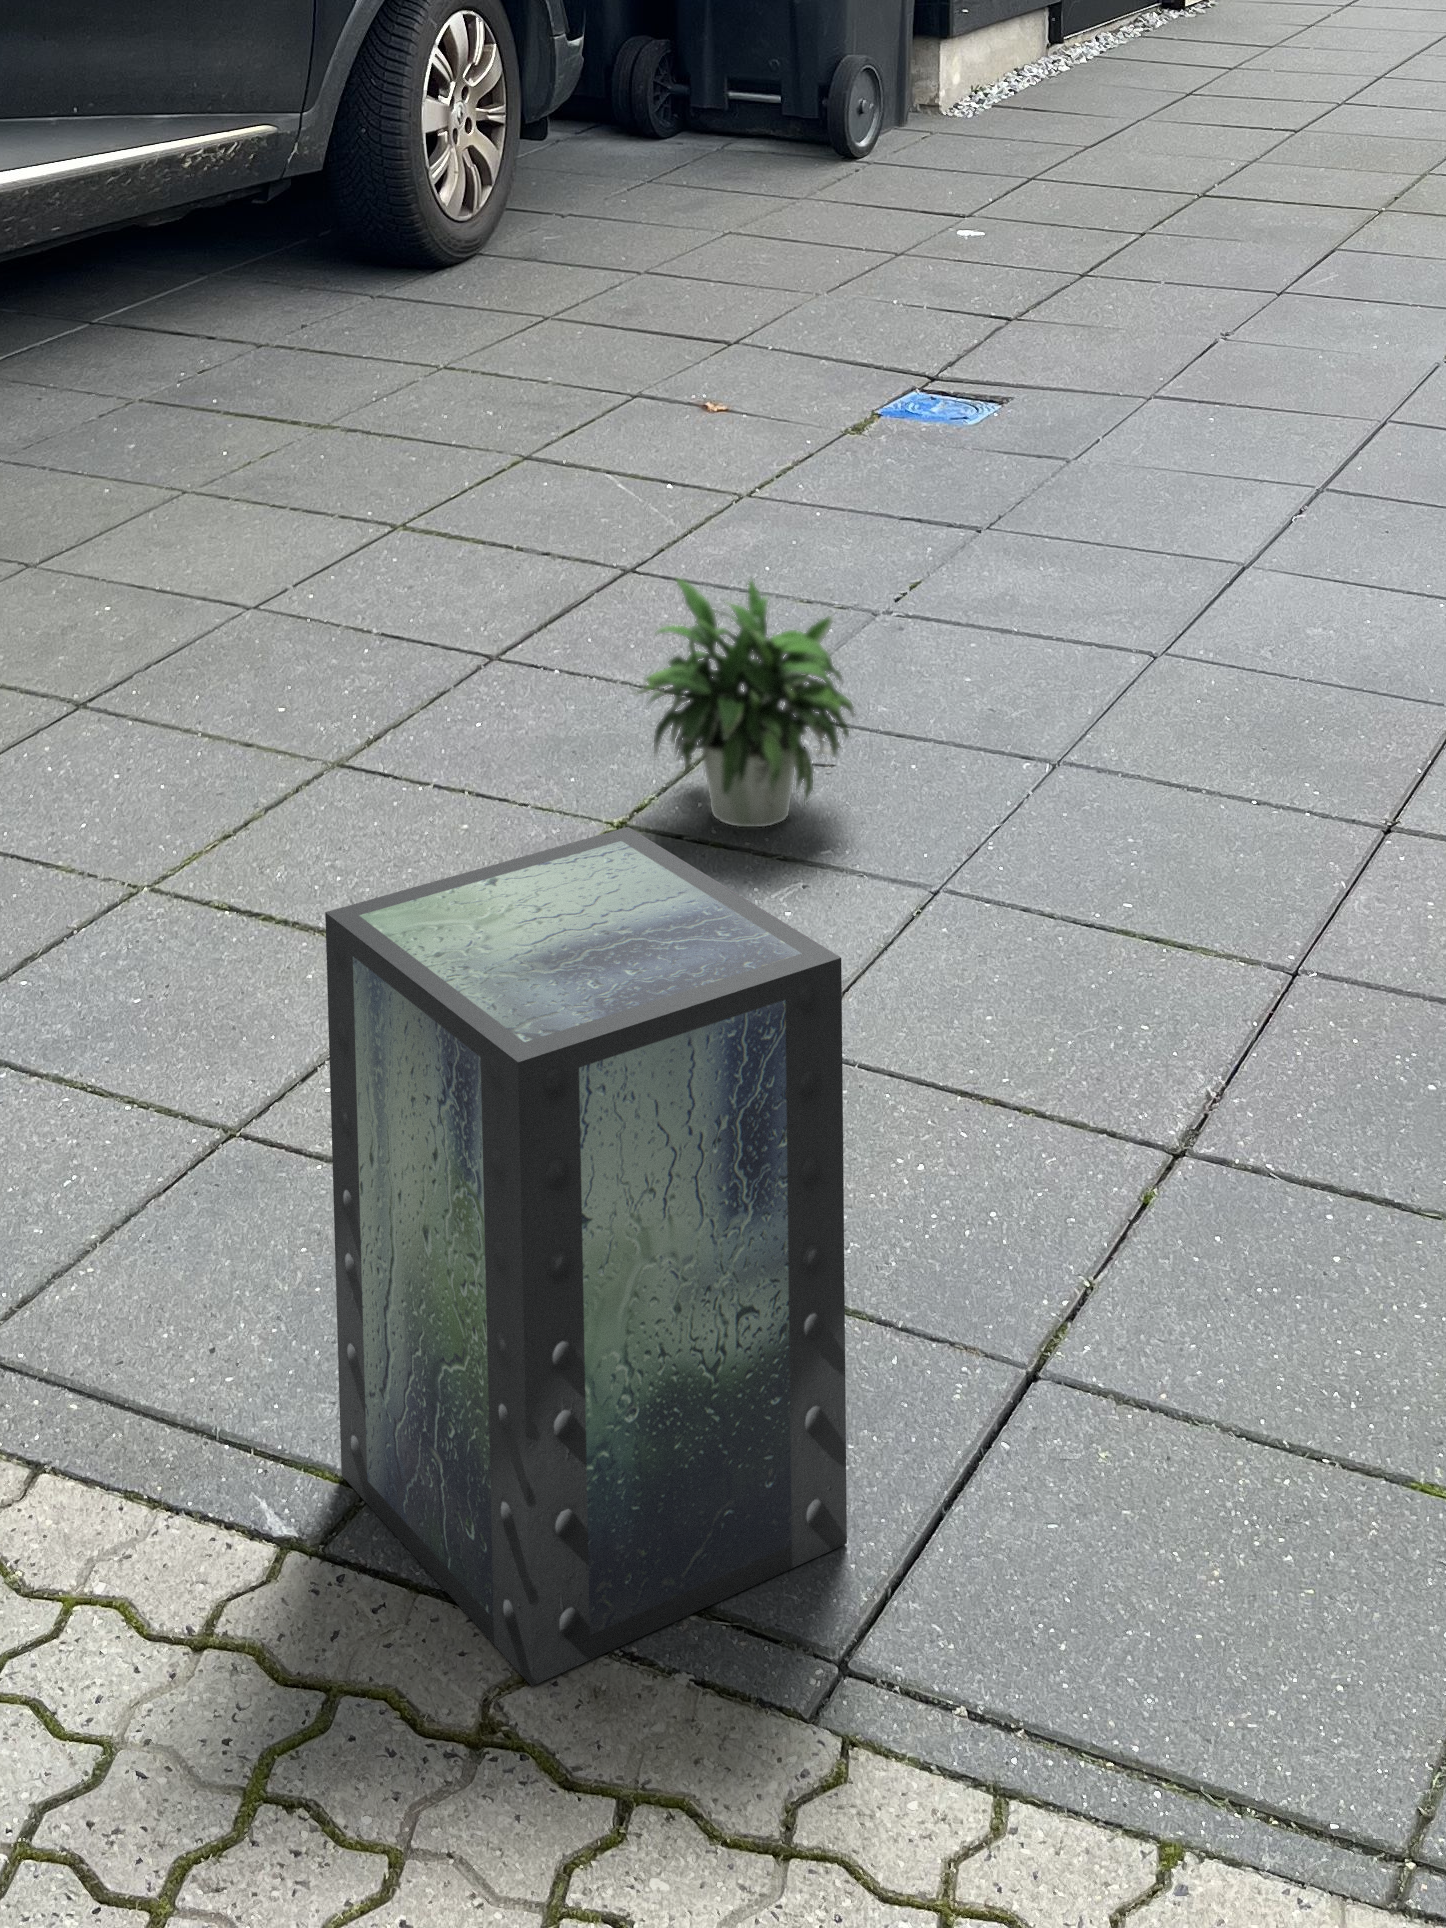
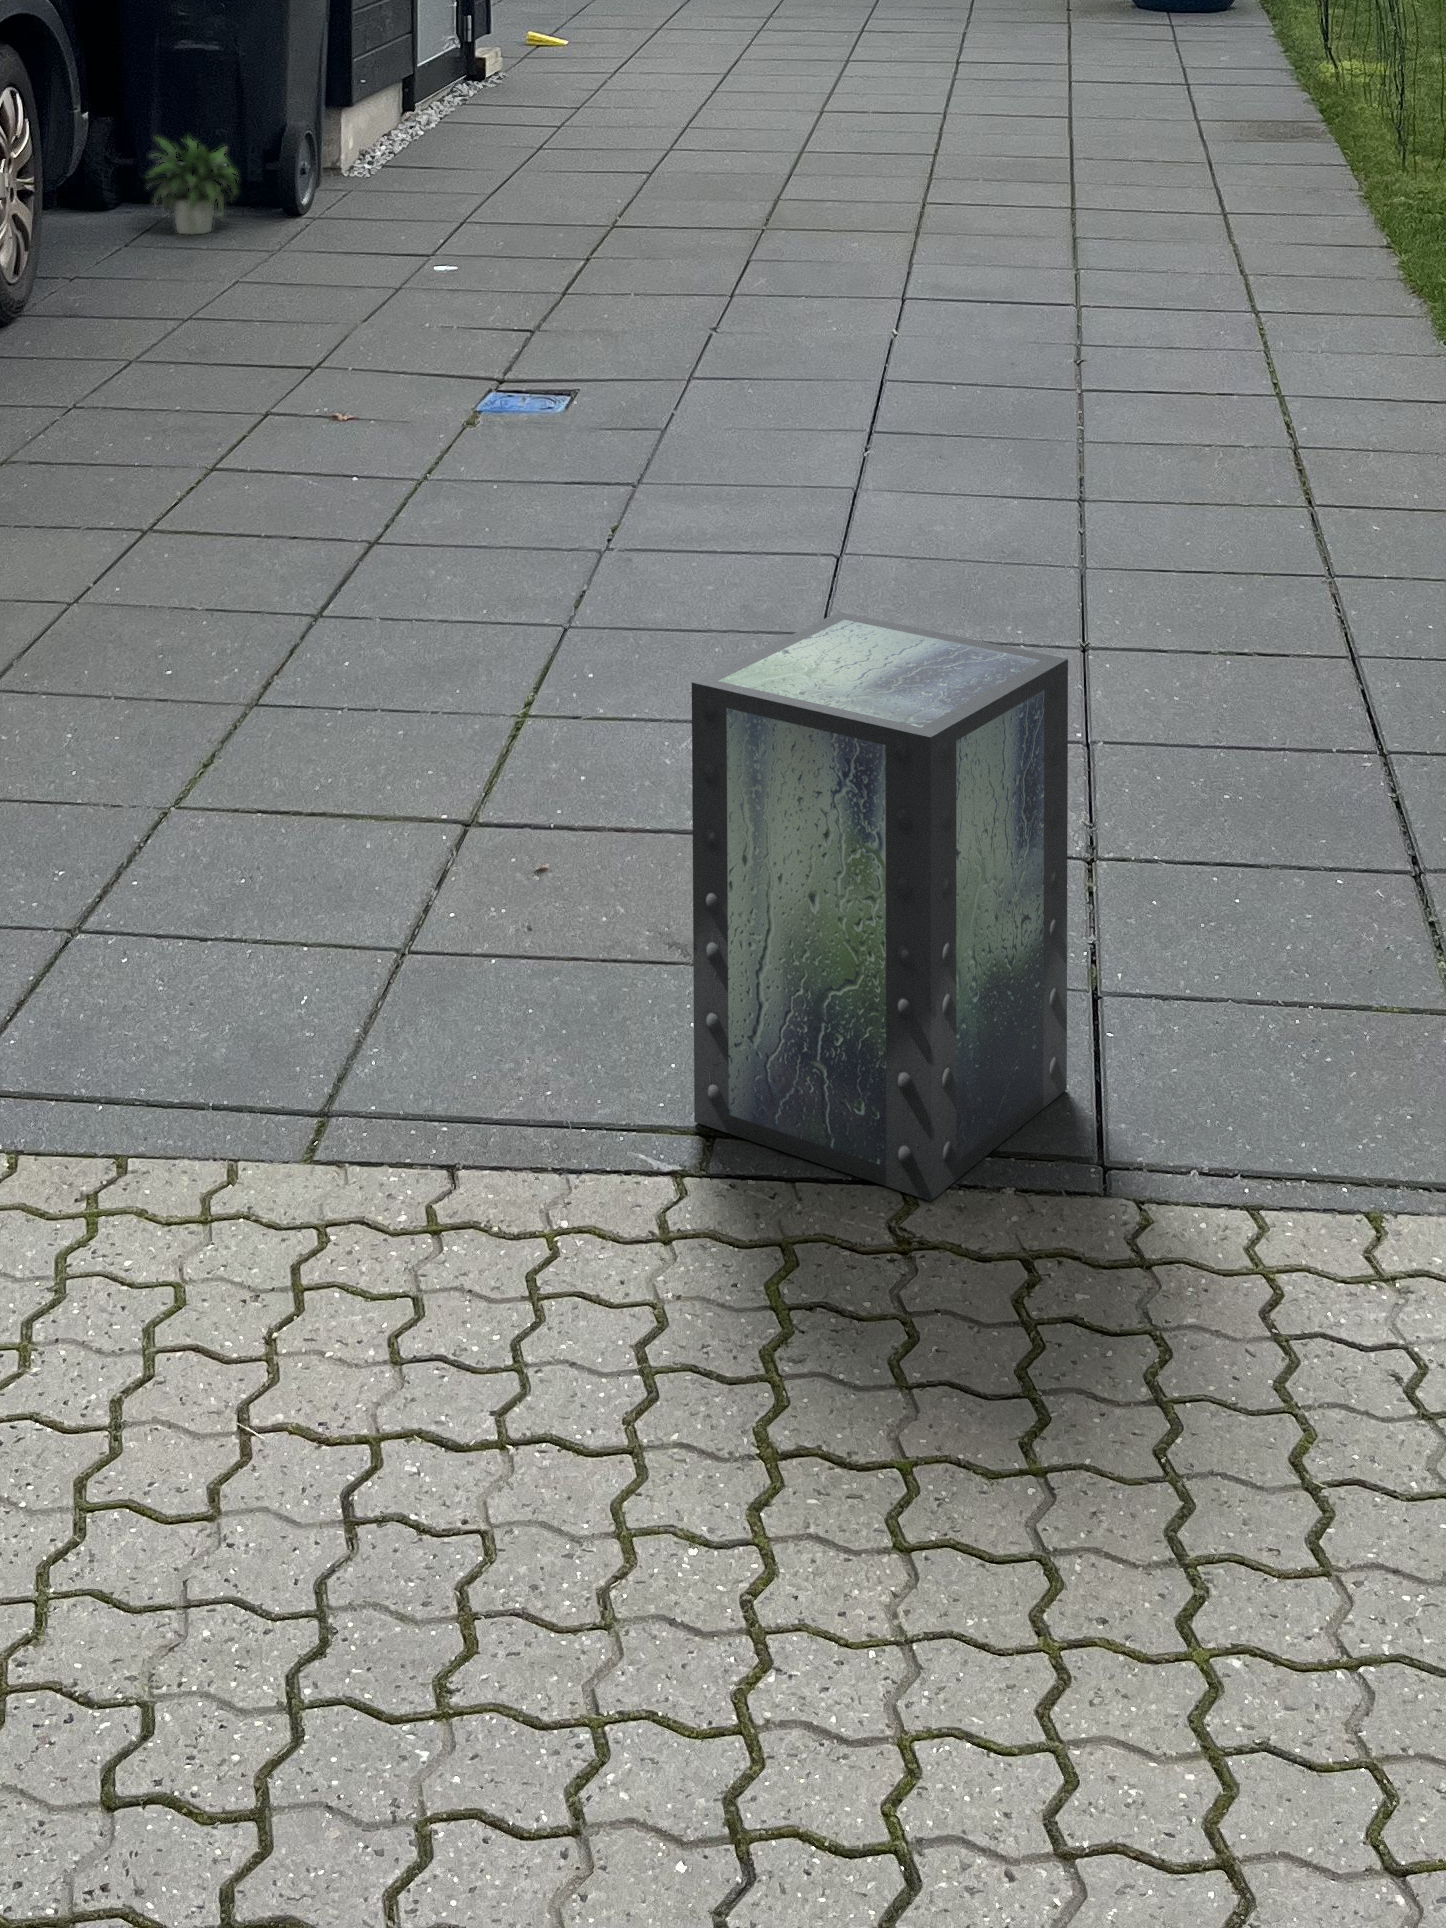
potted plant: present [639,579,854,827] -> present [149,137,238,234]

